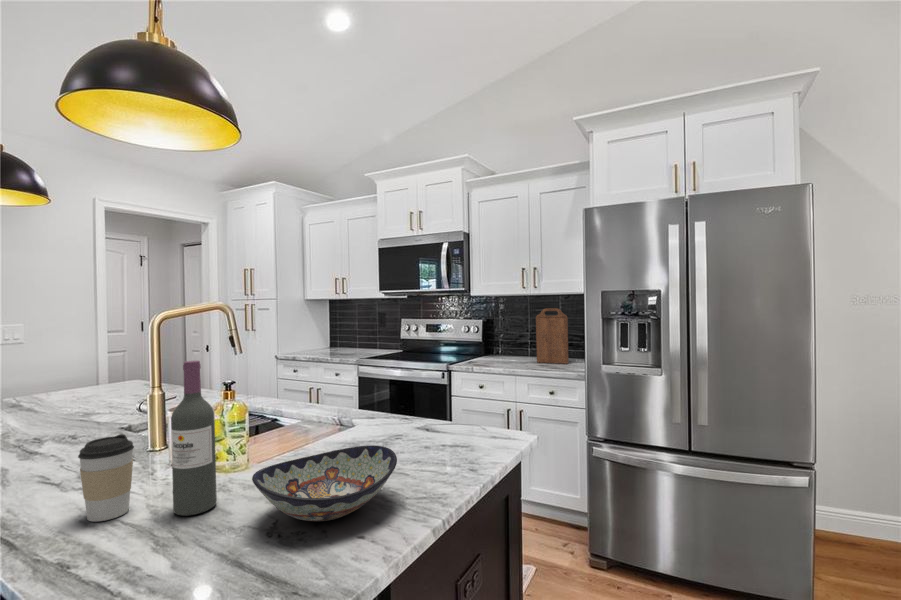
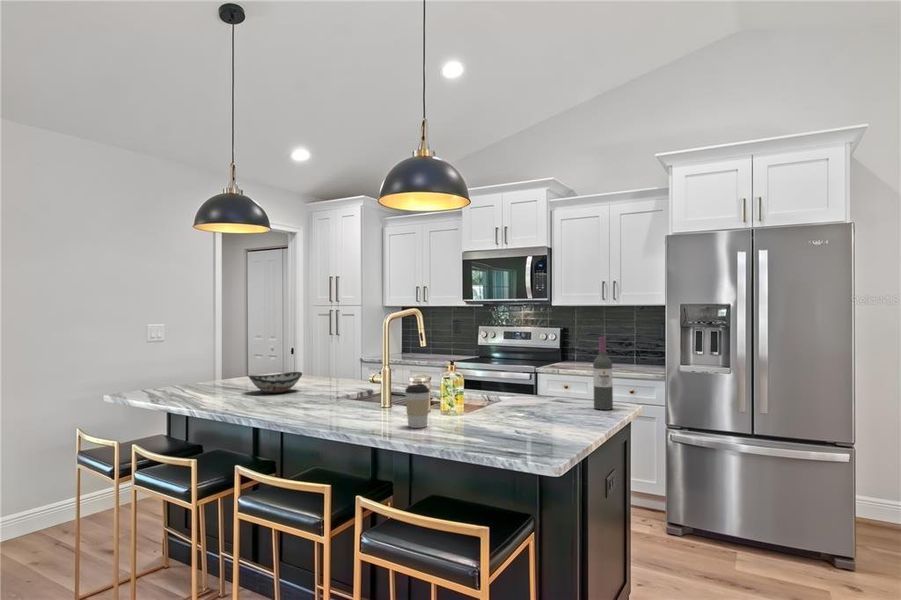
cutting board: present [536,308,569,364] -> none [616,318,647,368]
wine bottle: present [171,361,217,516] -> present [593,337,613,410]
decorative bowl: present [252,445,397,521] -> present [248,372,302,393]

